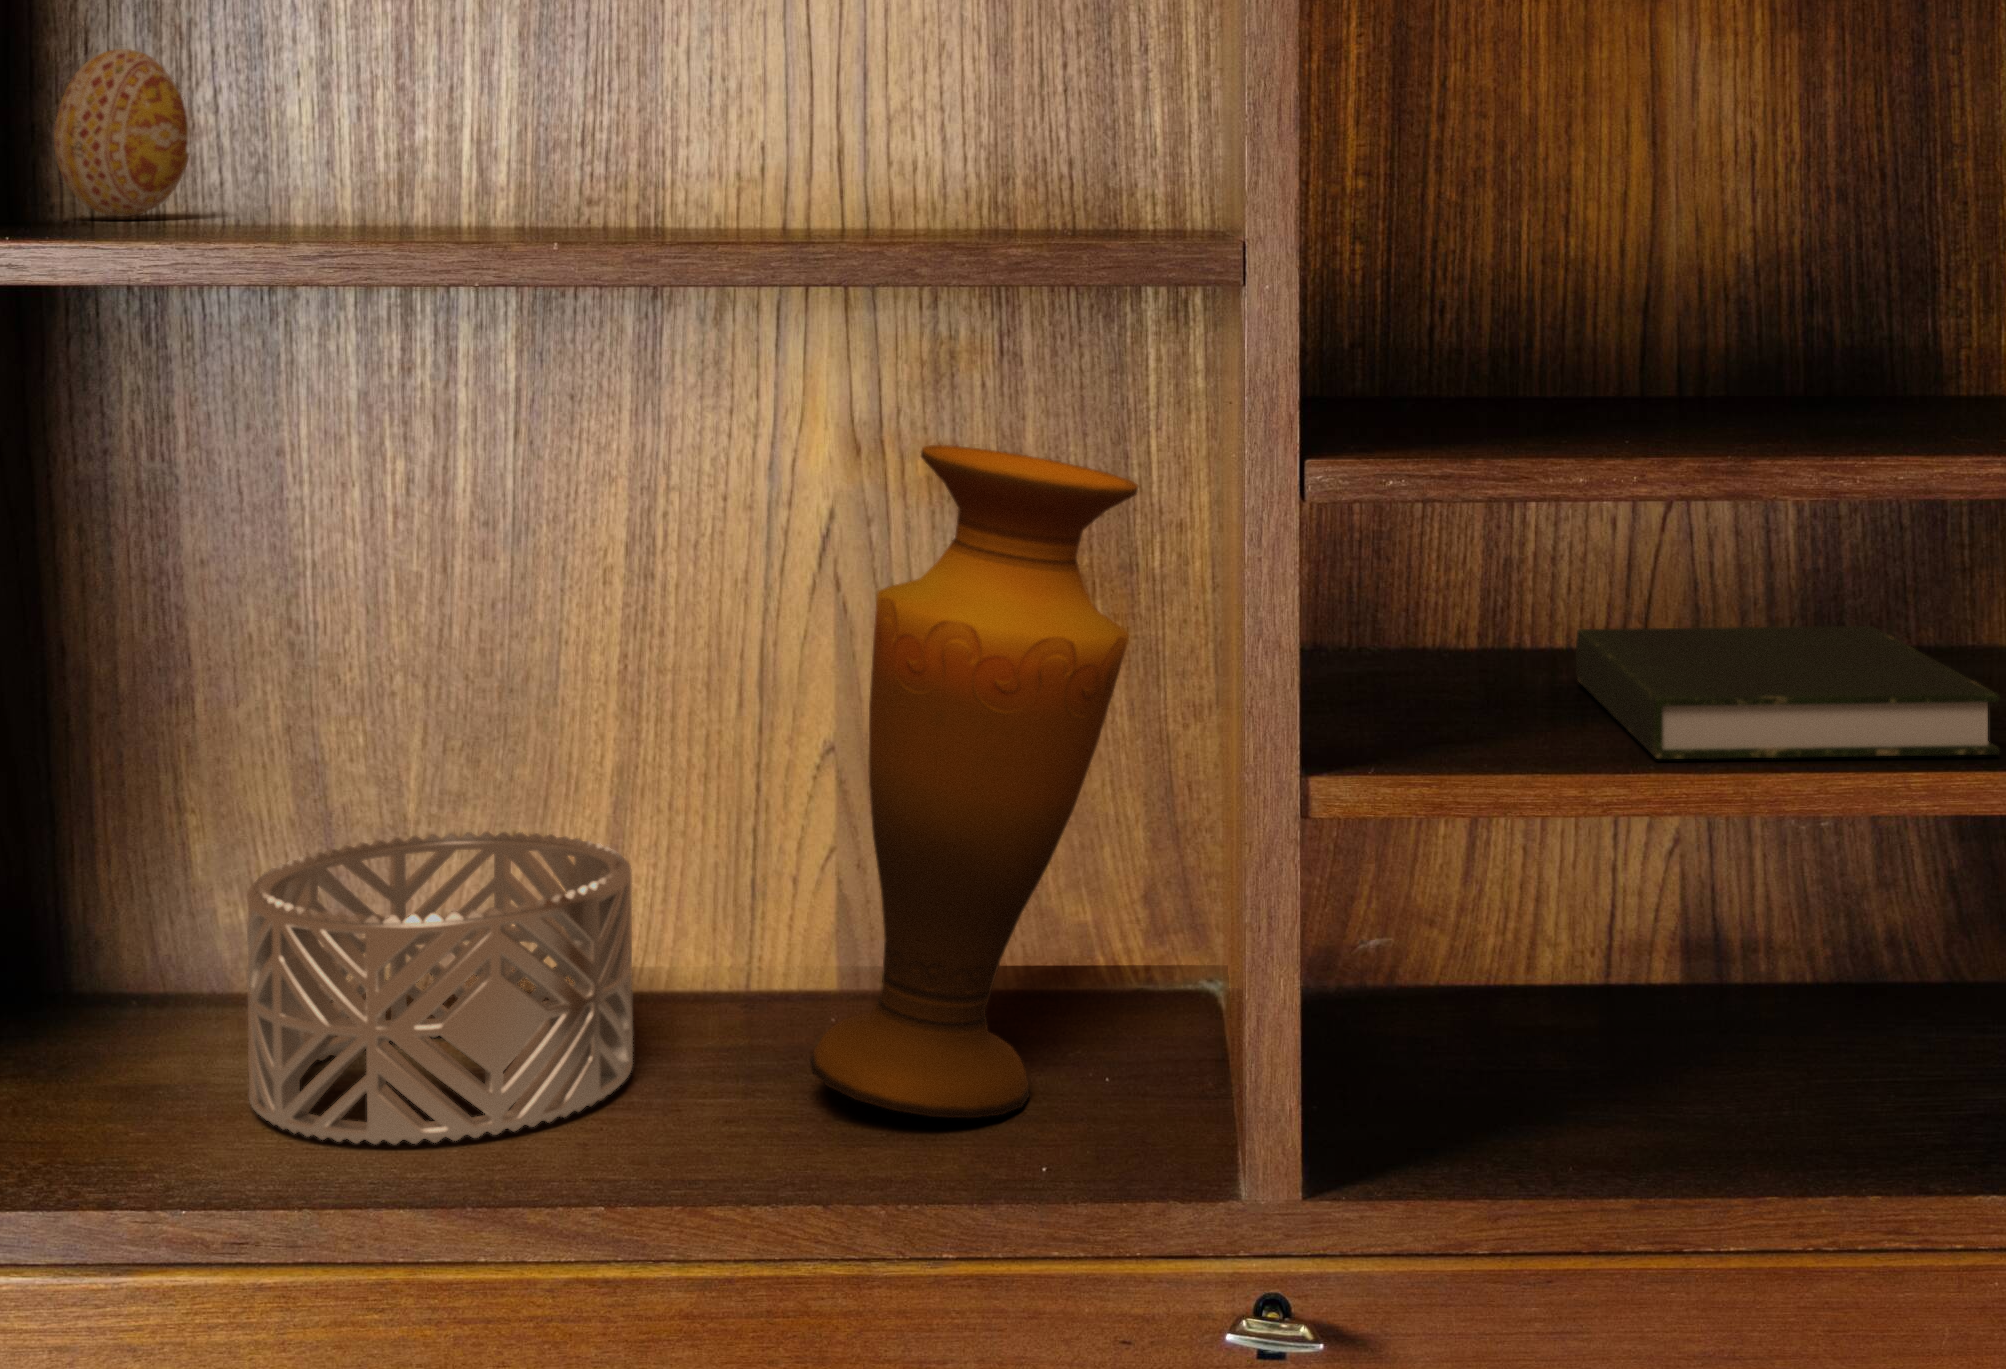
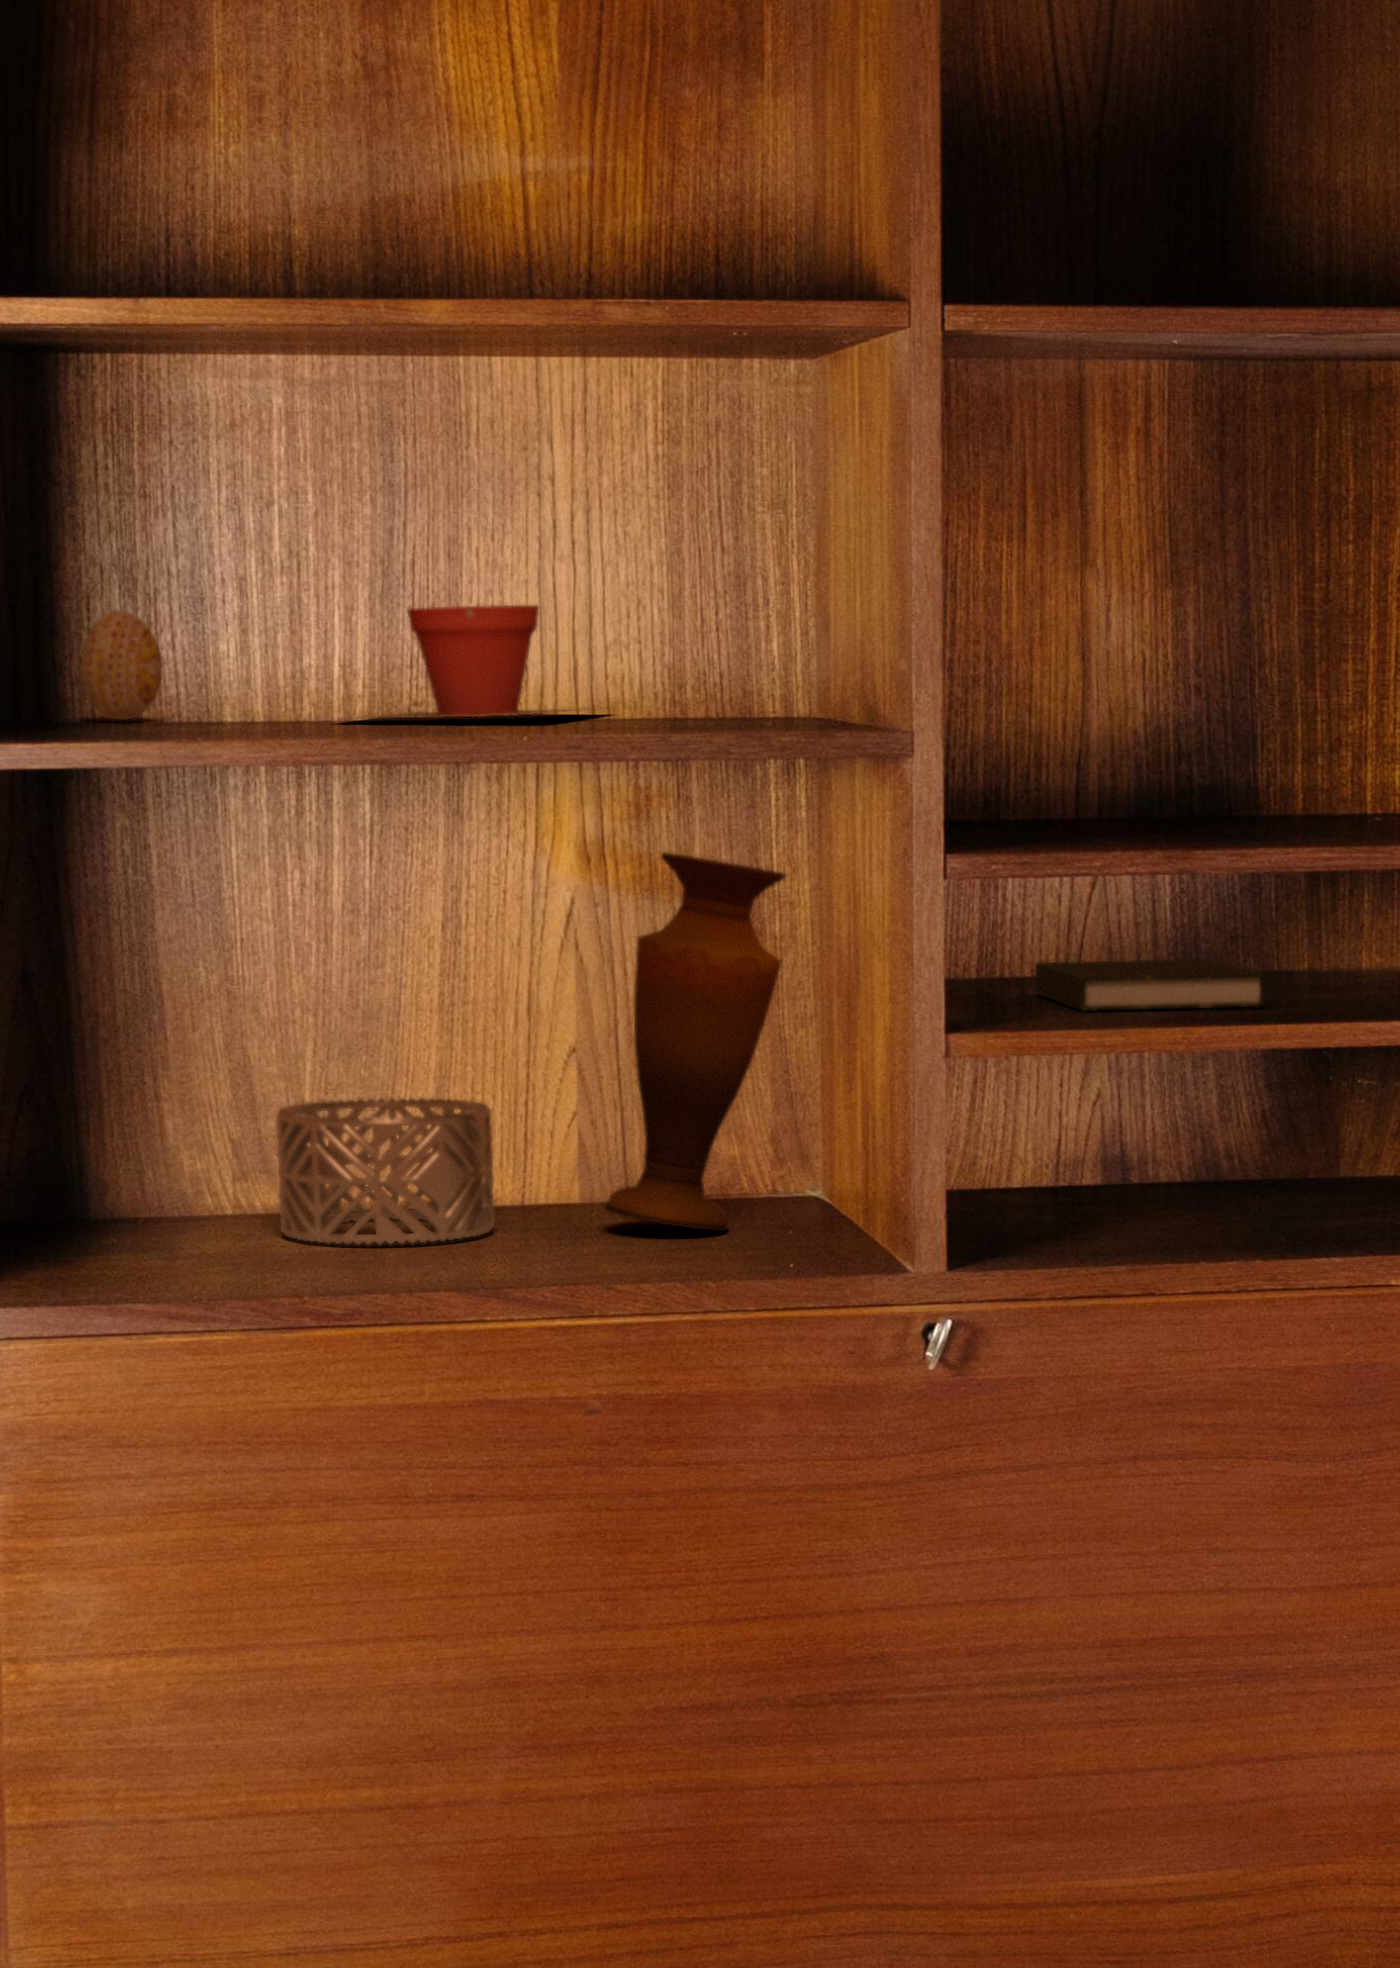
plant pot: none [415,37,936,219] -> present [353,605,567,718]

